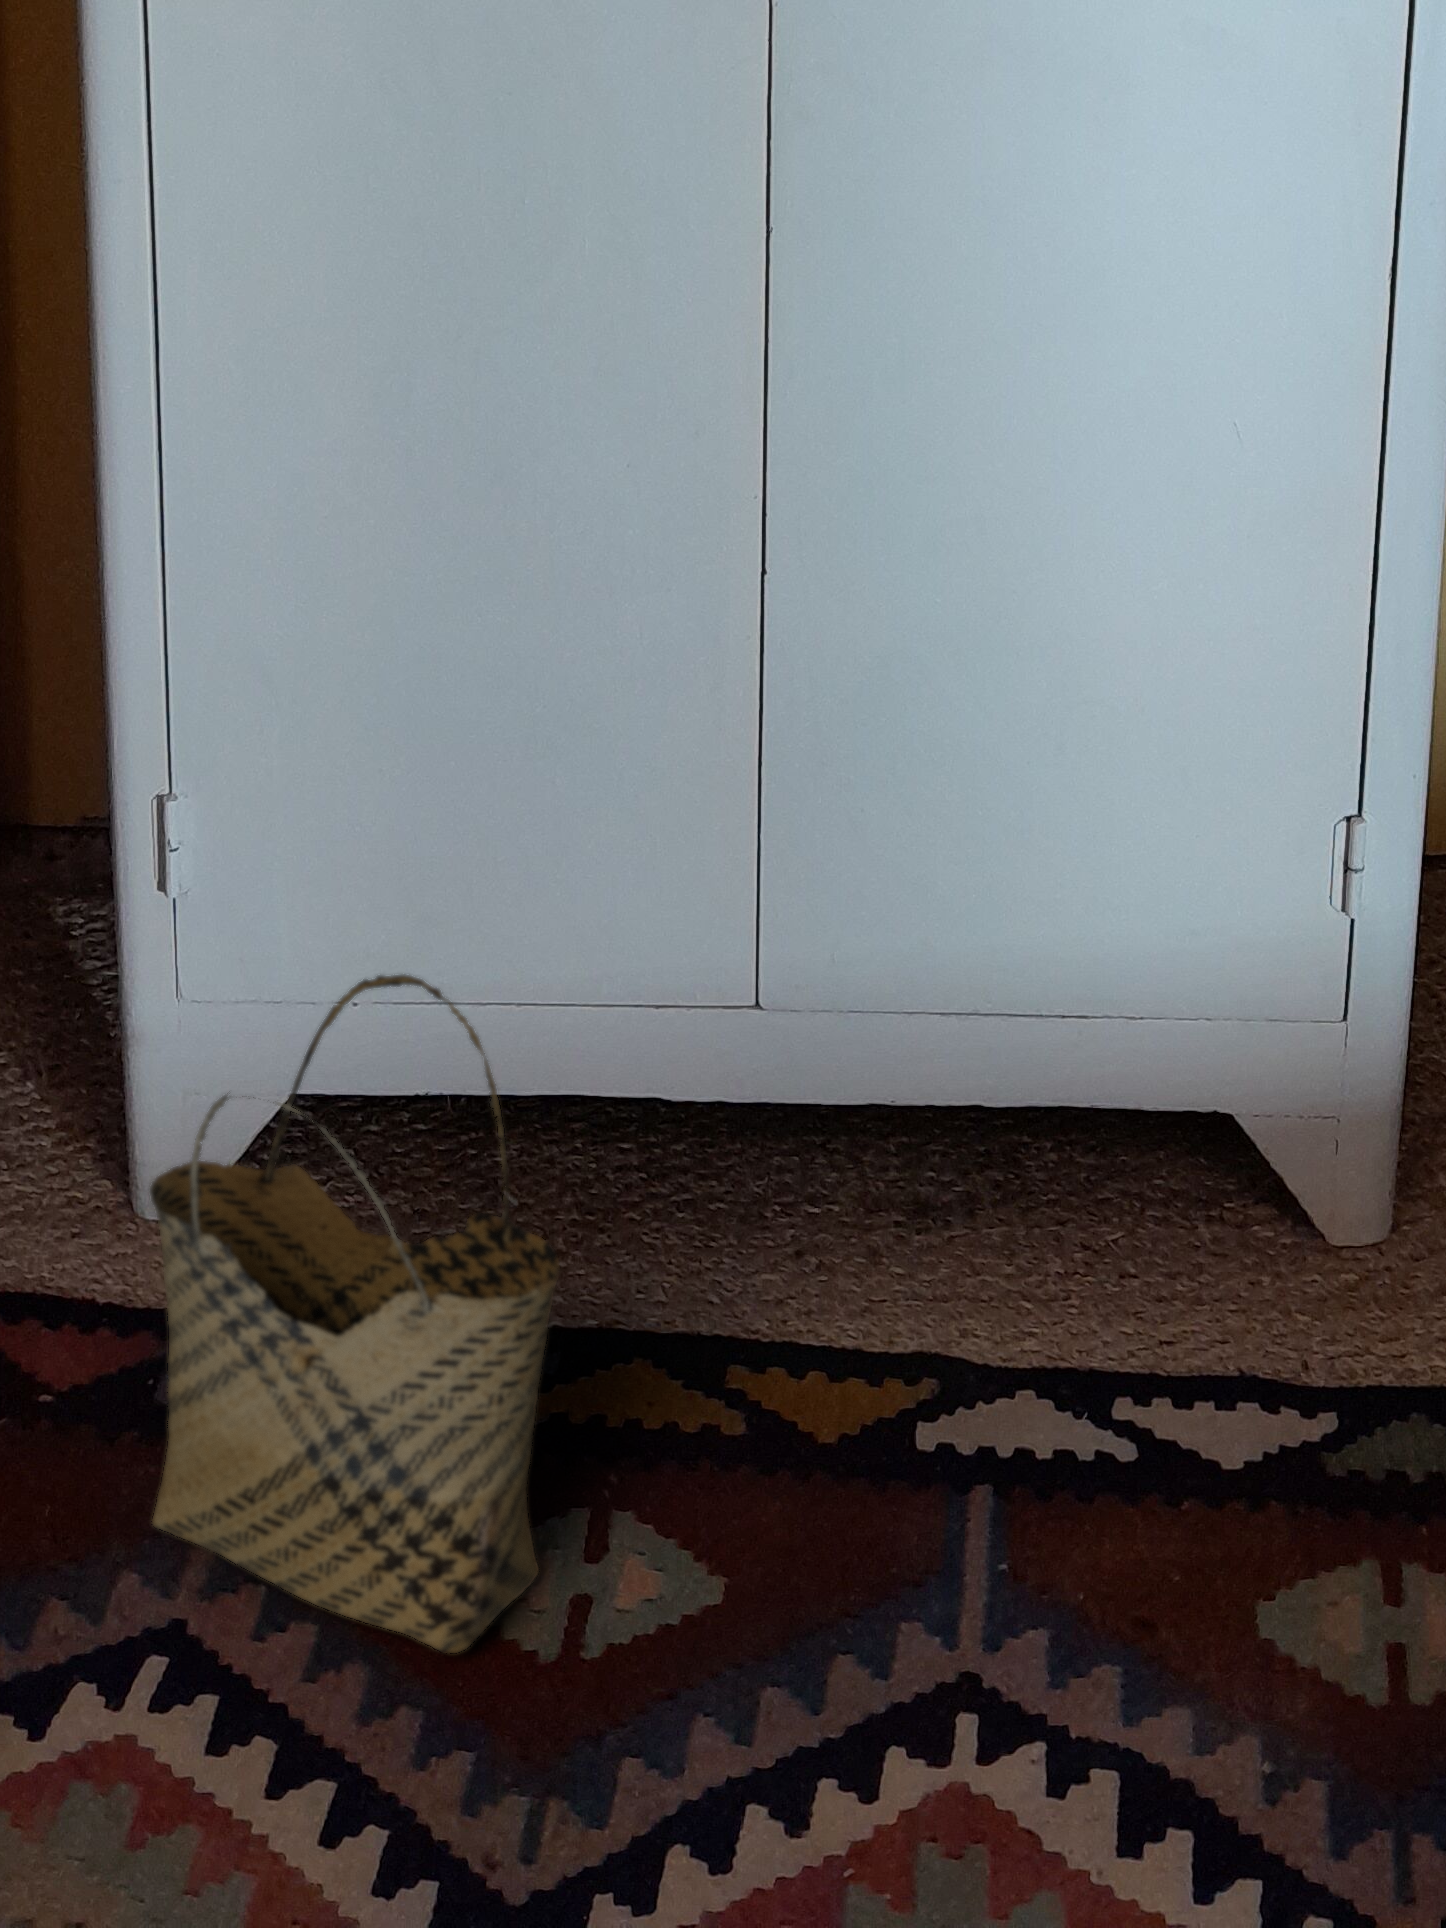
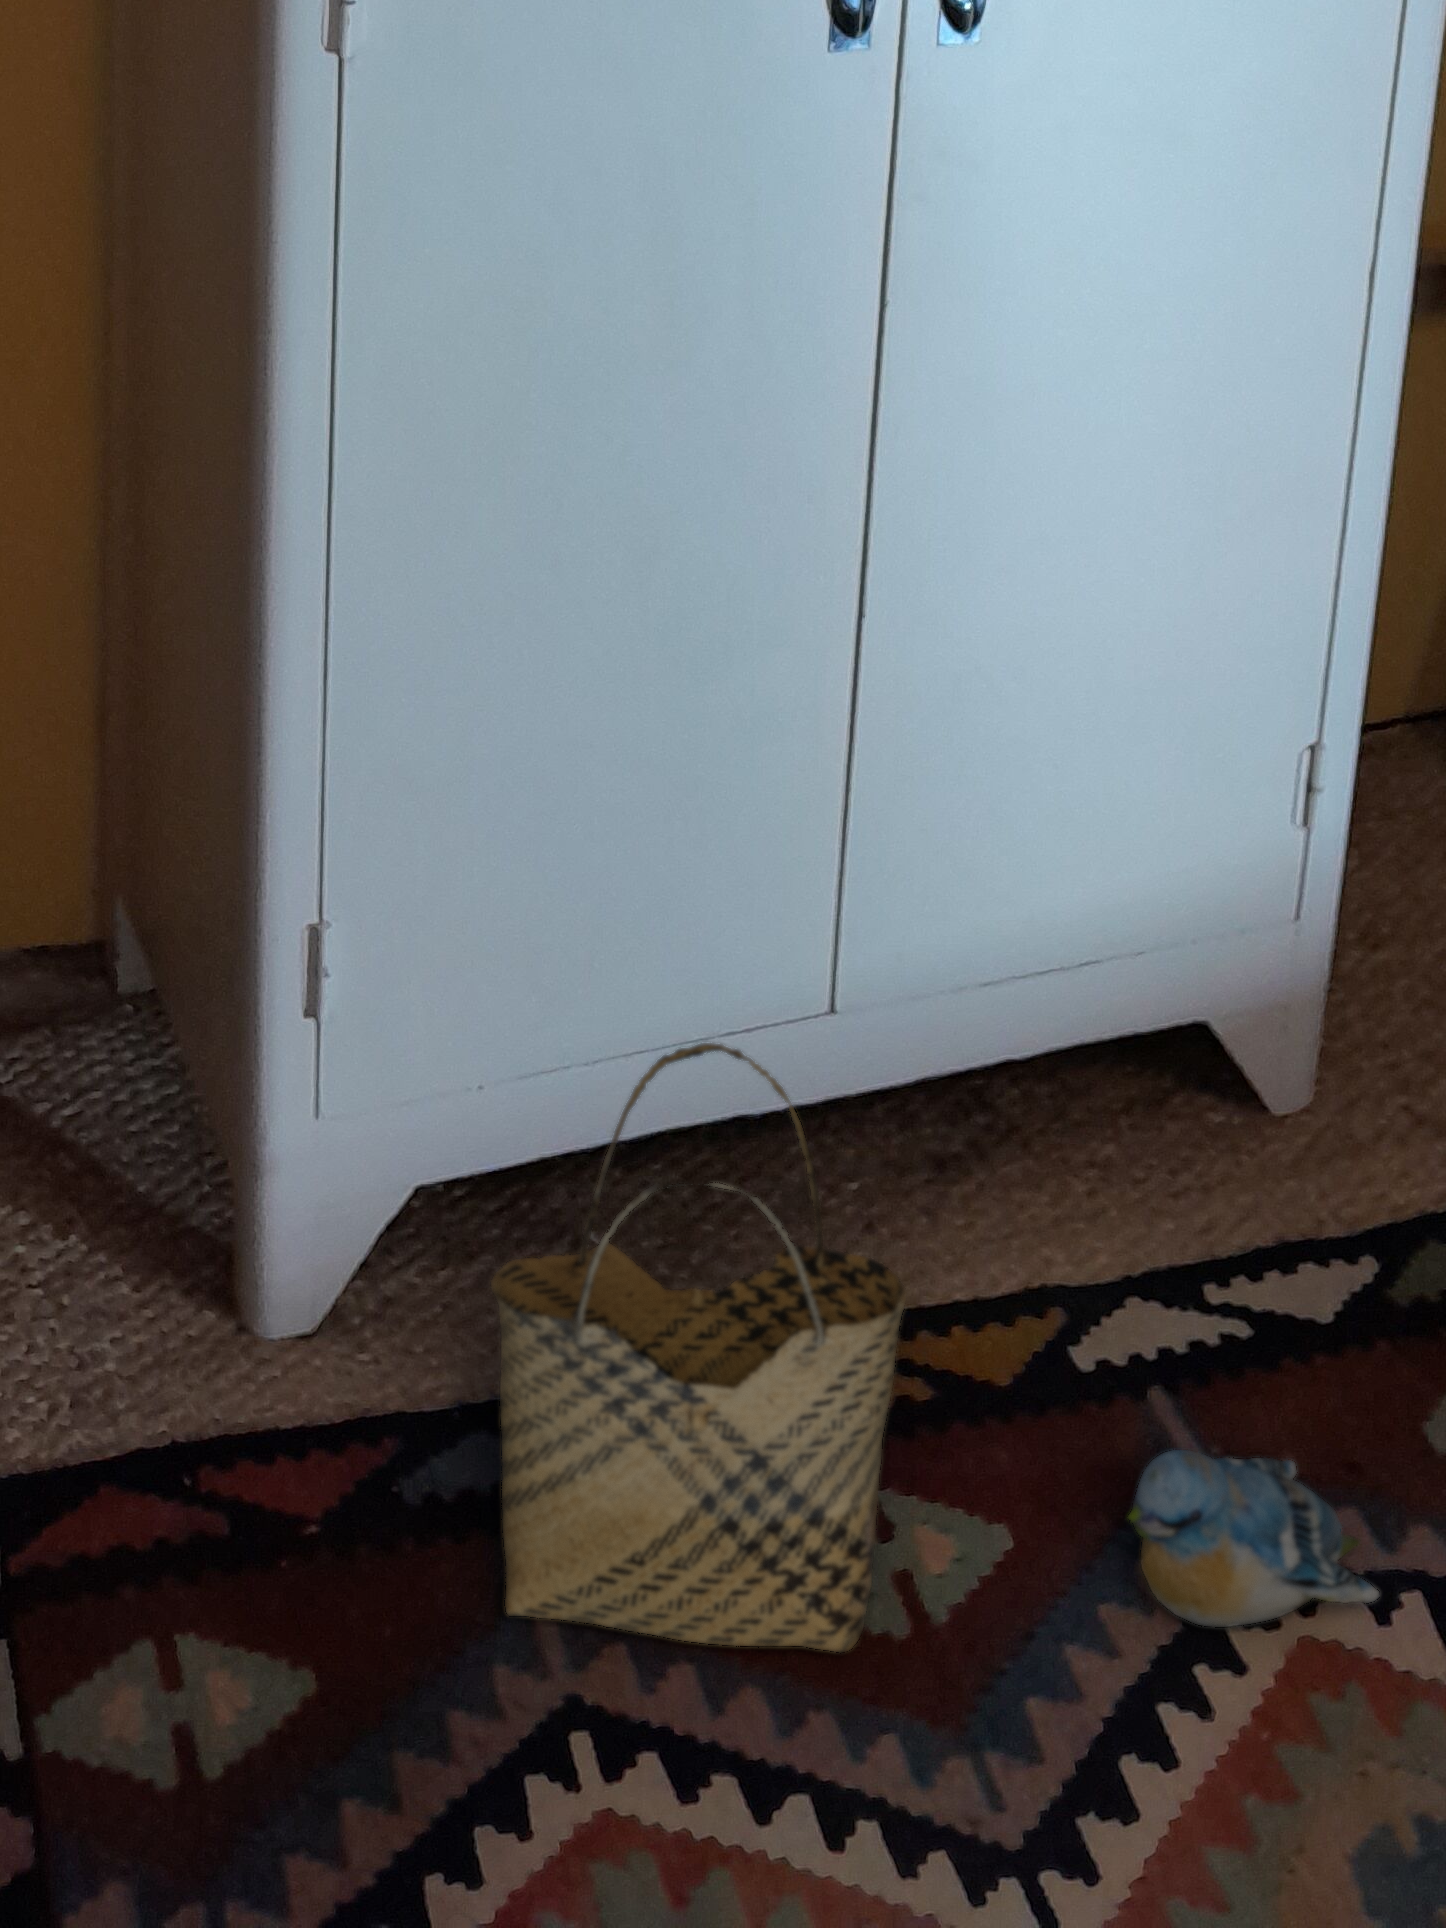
plush toy: none [763,1529,1072,1760] -> present [1128,1450,1379,1627]

